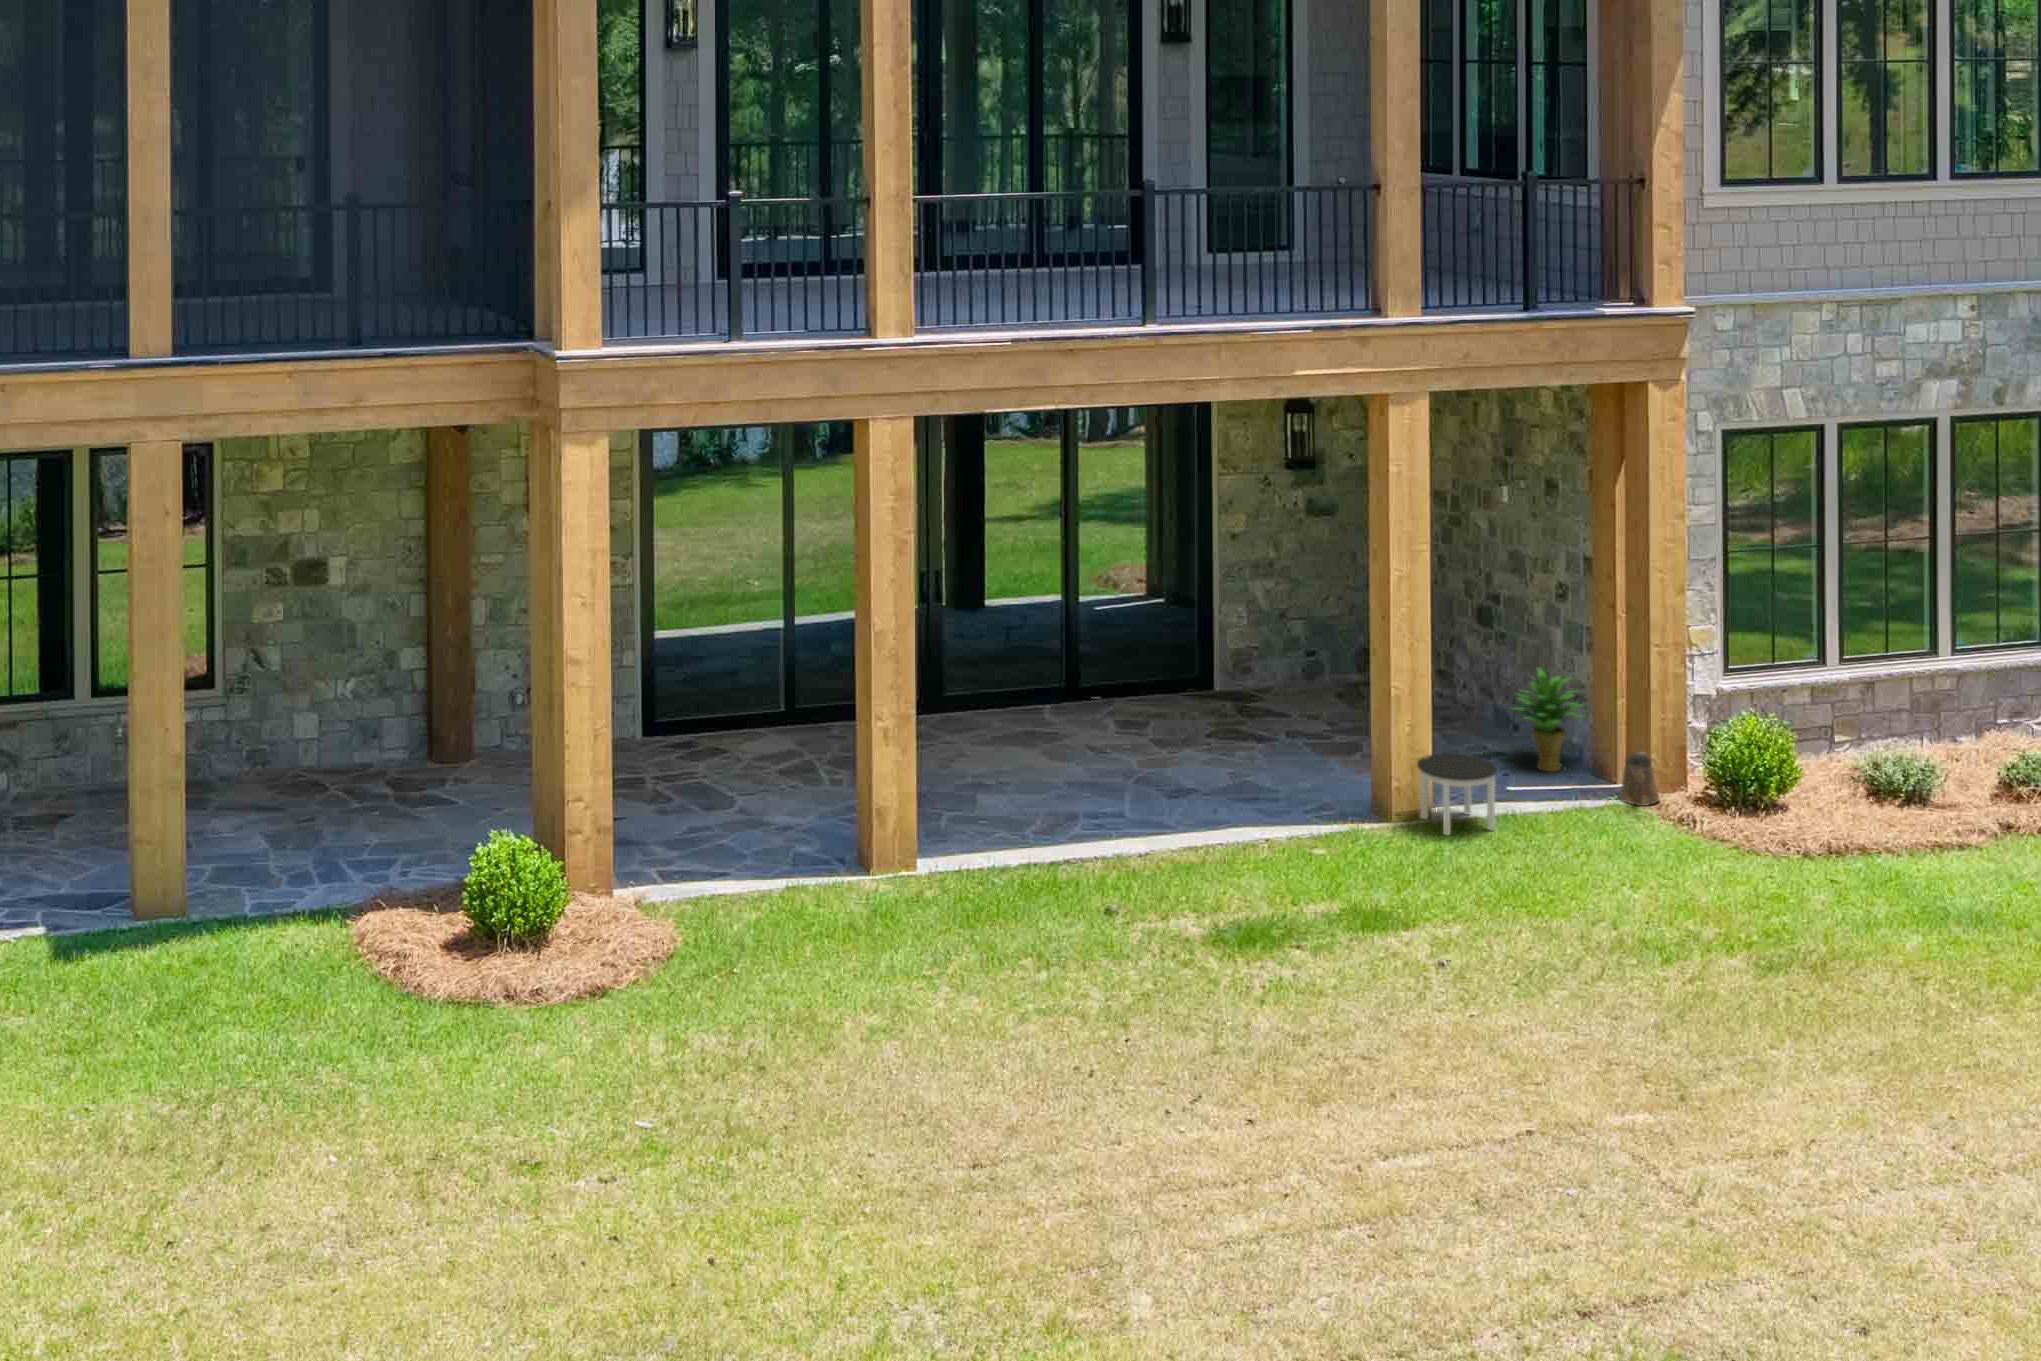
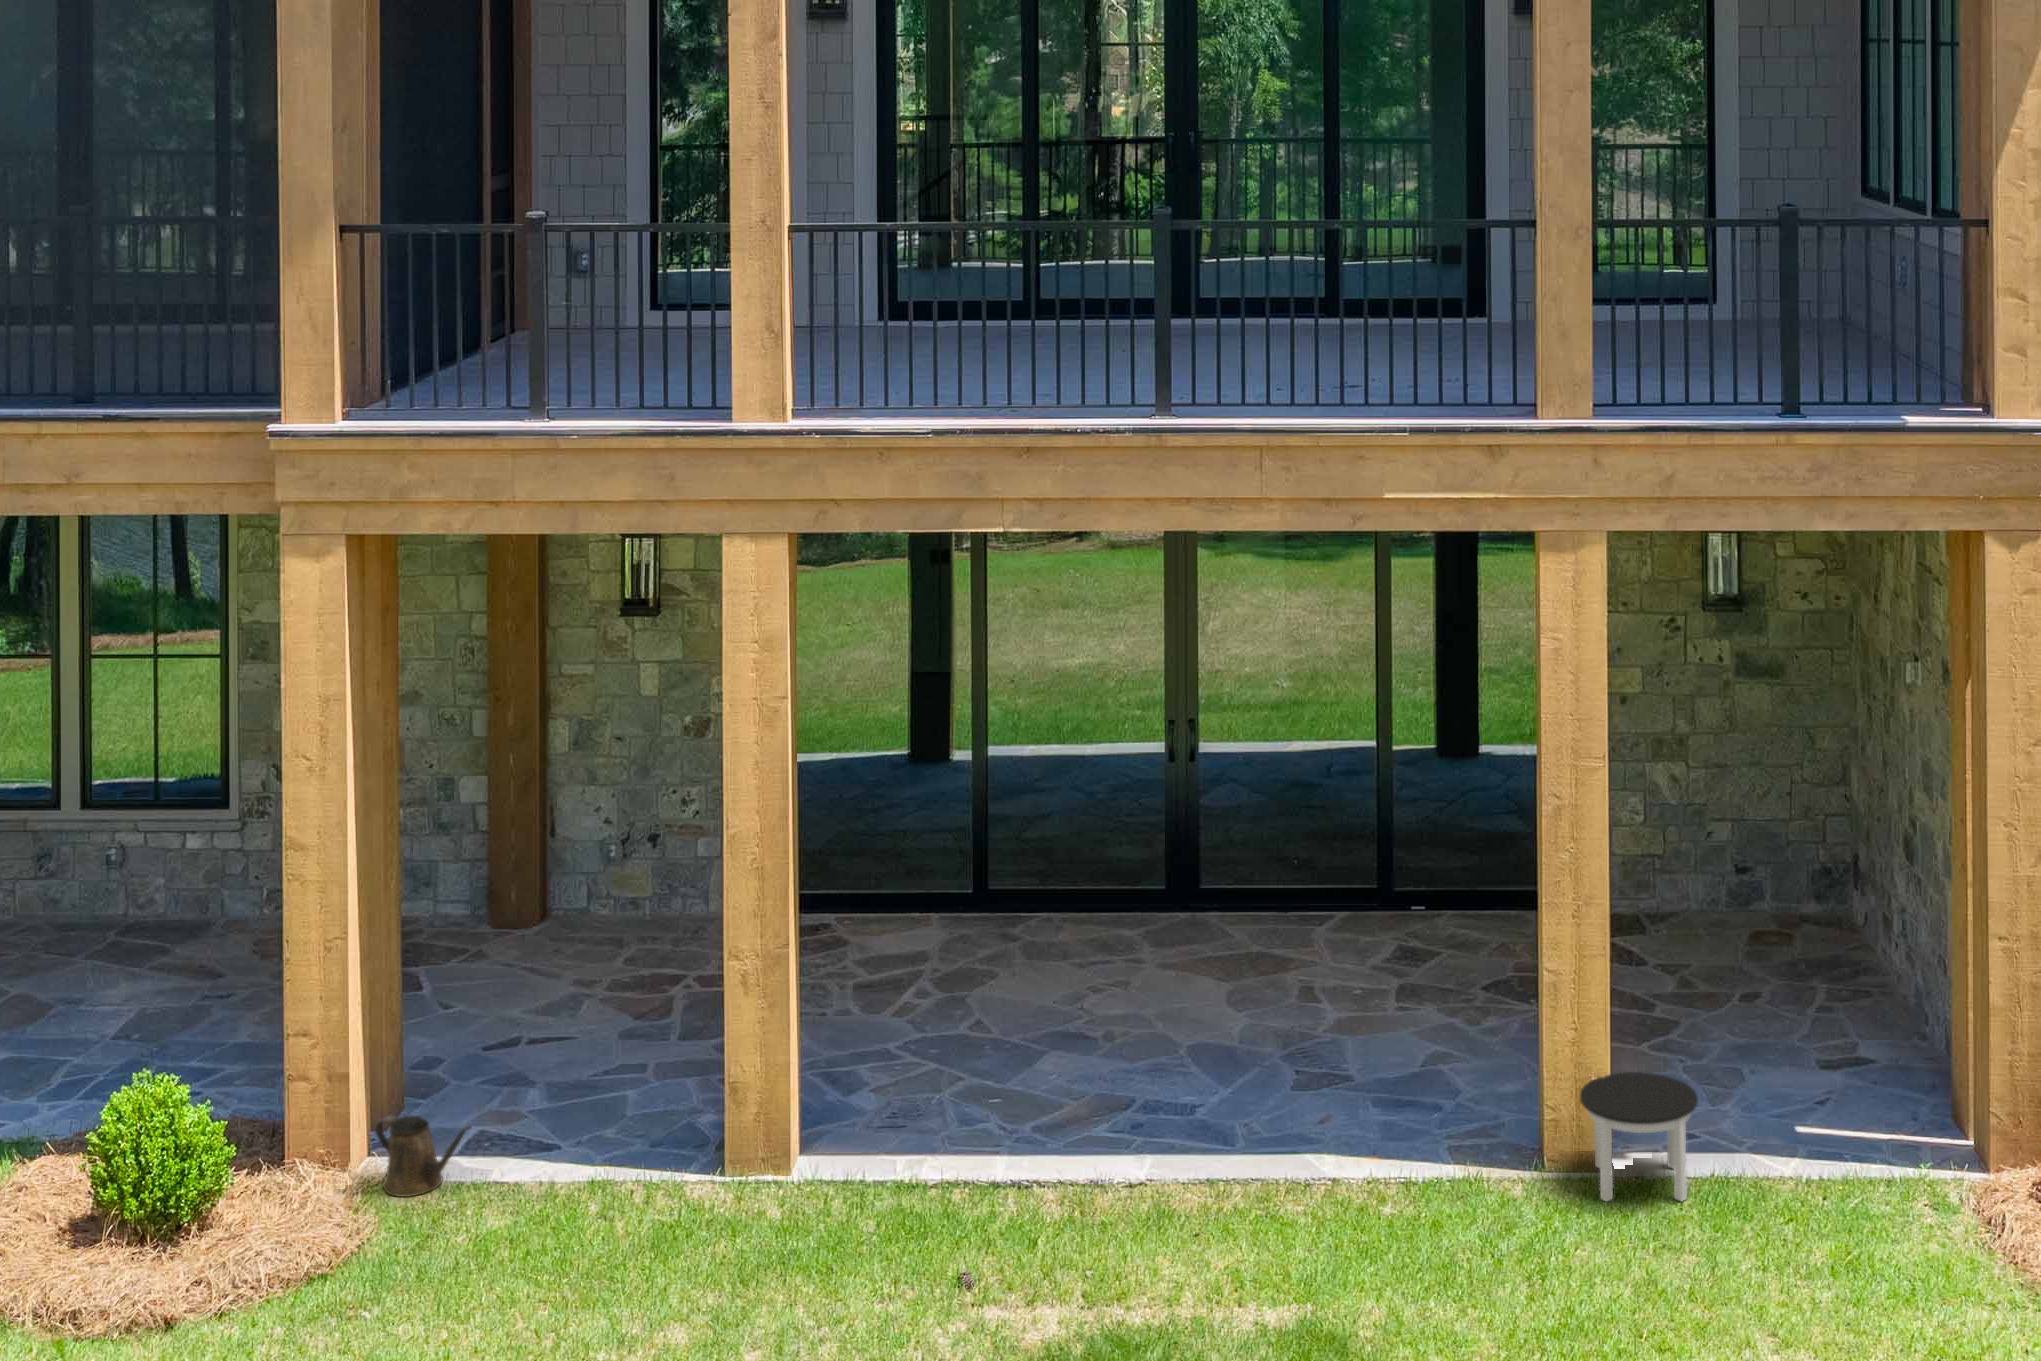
potted plant: present [1512,667,1583,772] -> none [1817,946,1932,1108]
watering can: present [1619,752,1659,806] -> present [375,1115,471,1197]

